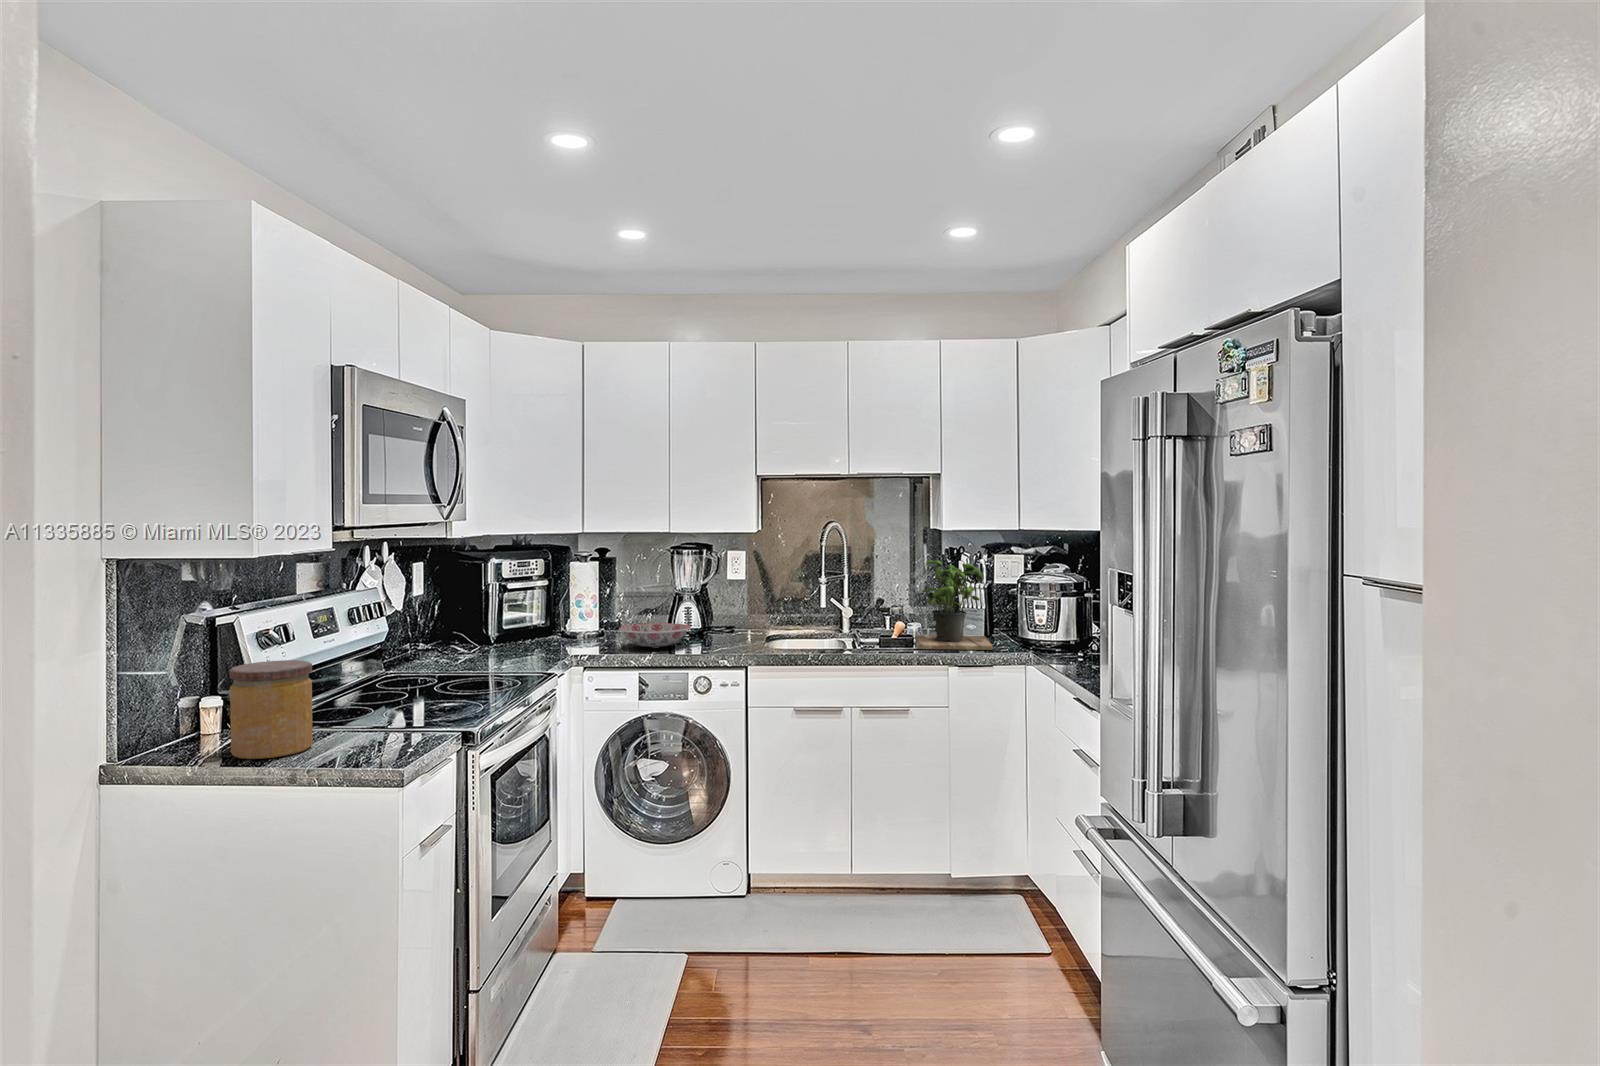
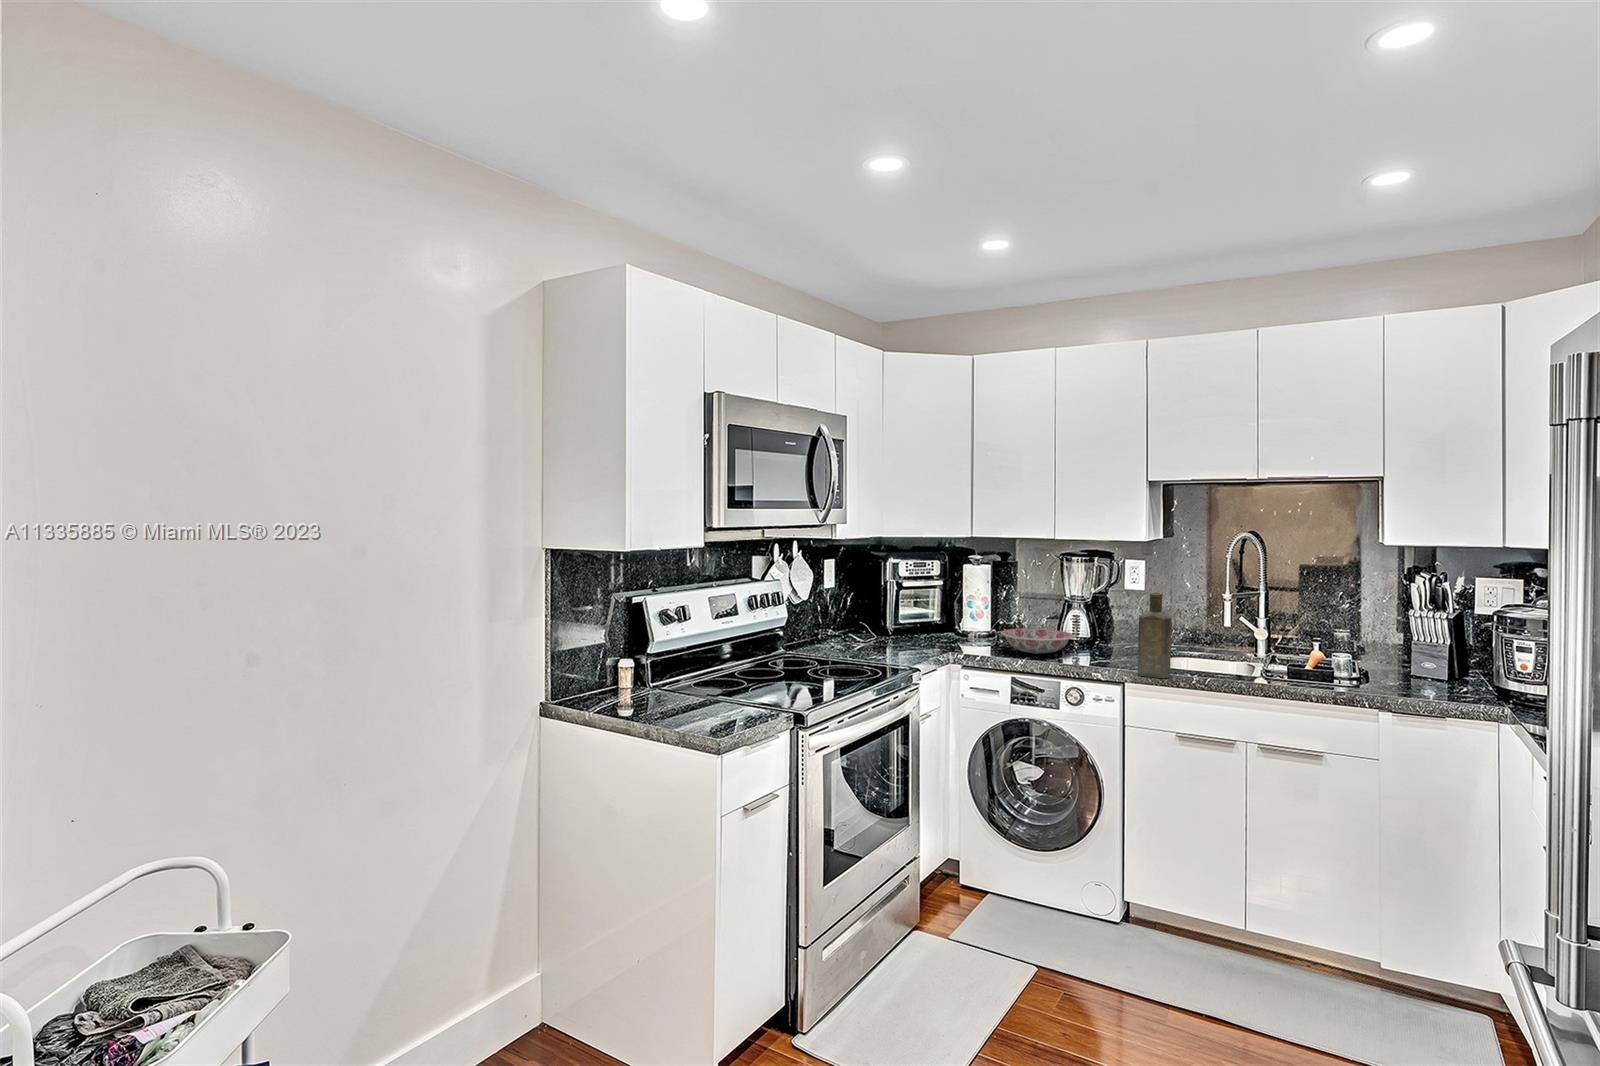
potted plant: present [915,560,993,650] -> none [1340,582,1449,697]
bottle: none [754,578,786,657] -> present [1138,593,1172,678]
jar: present [229,660,313,759] -> none [651,645,708,724]

